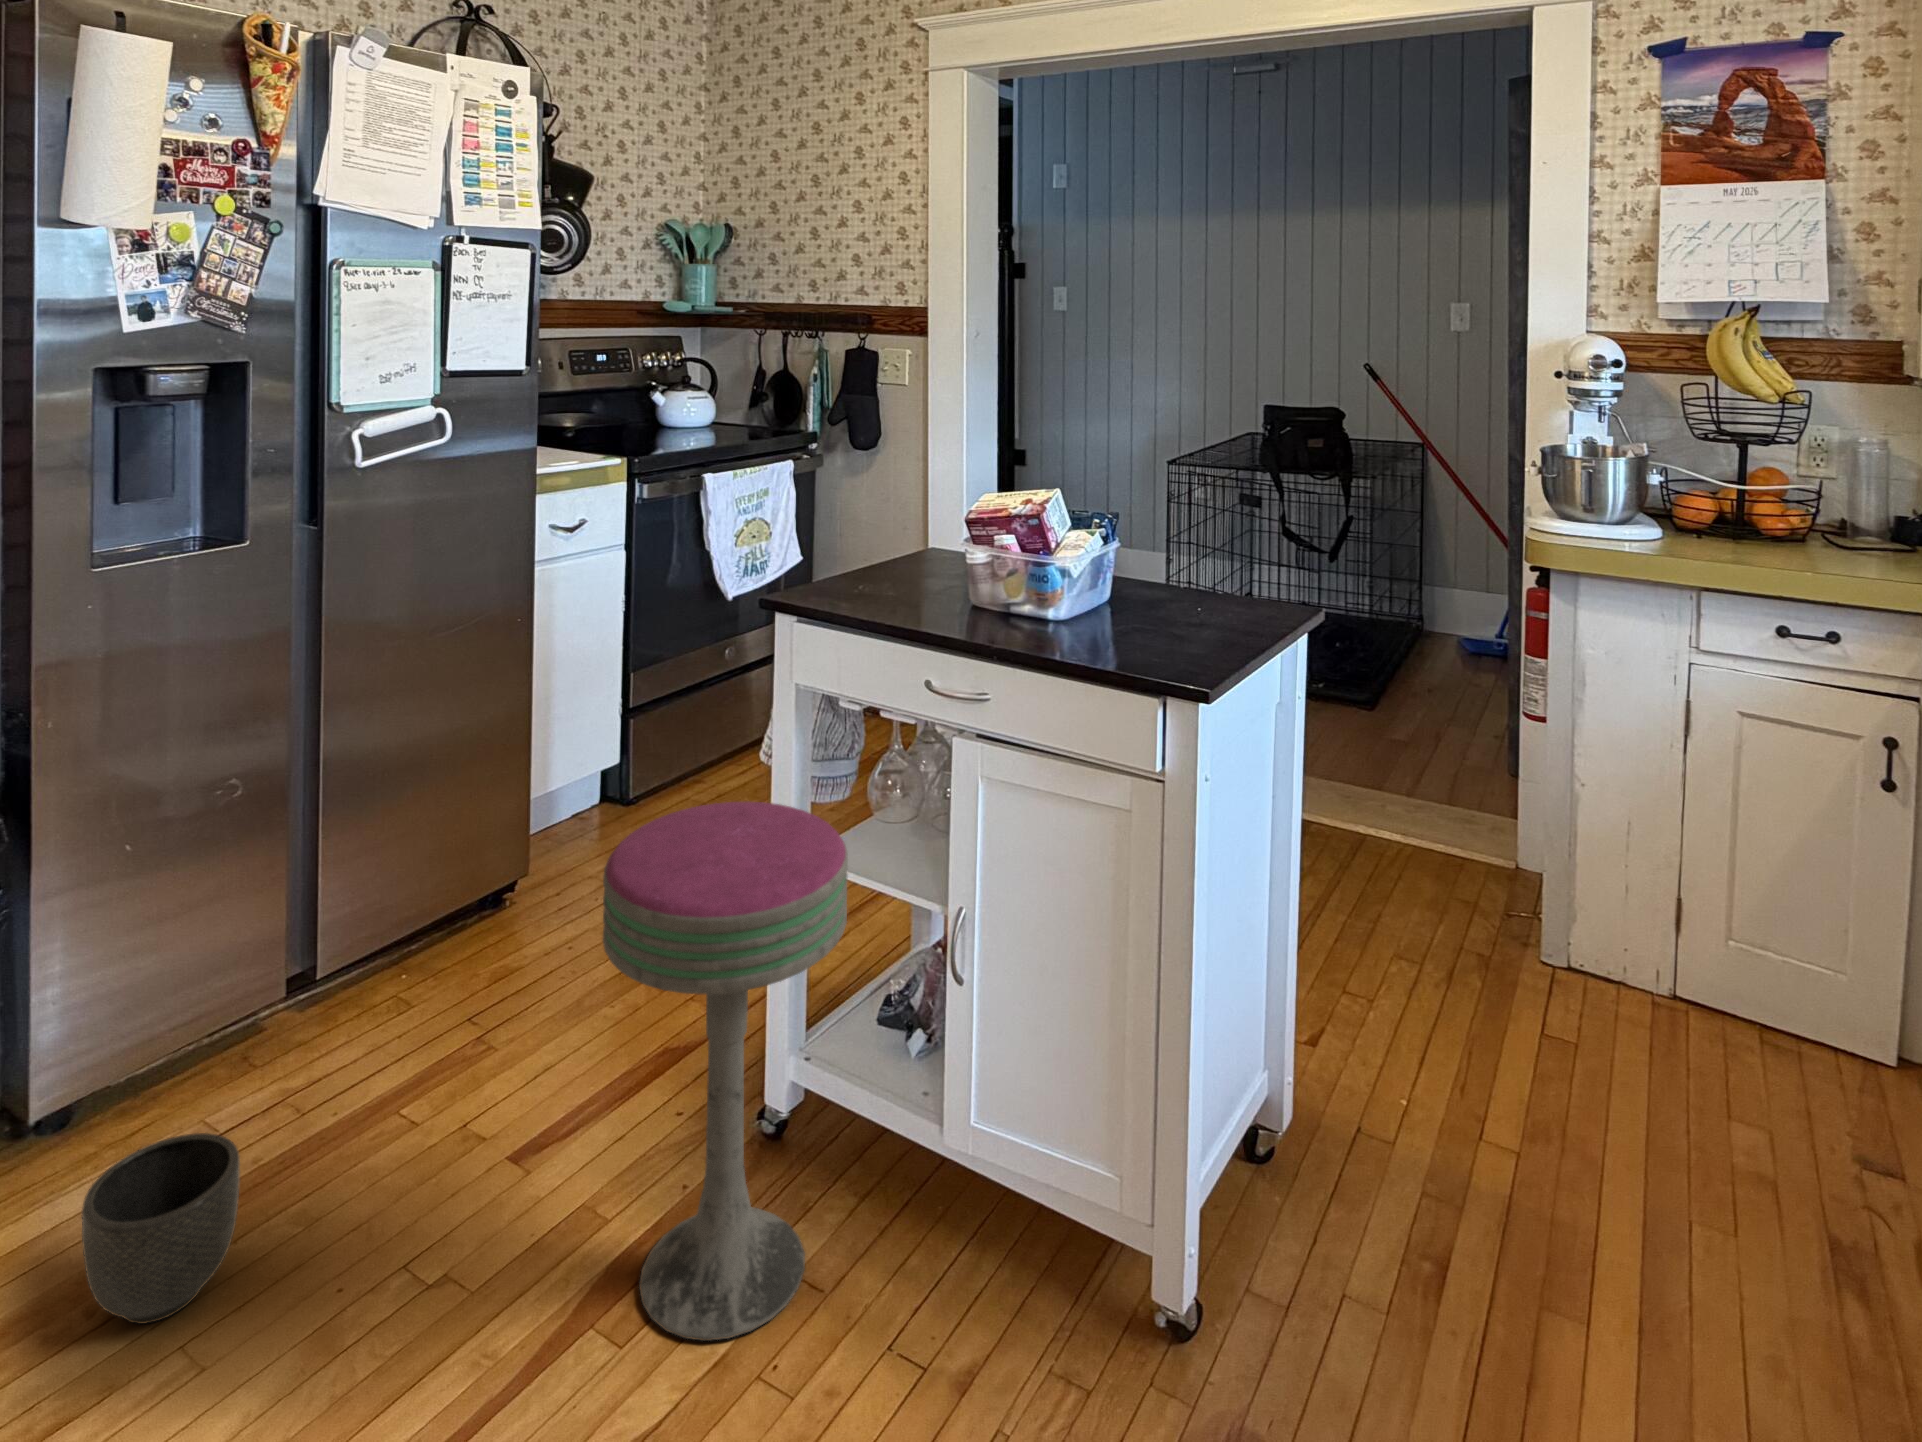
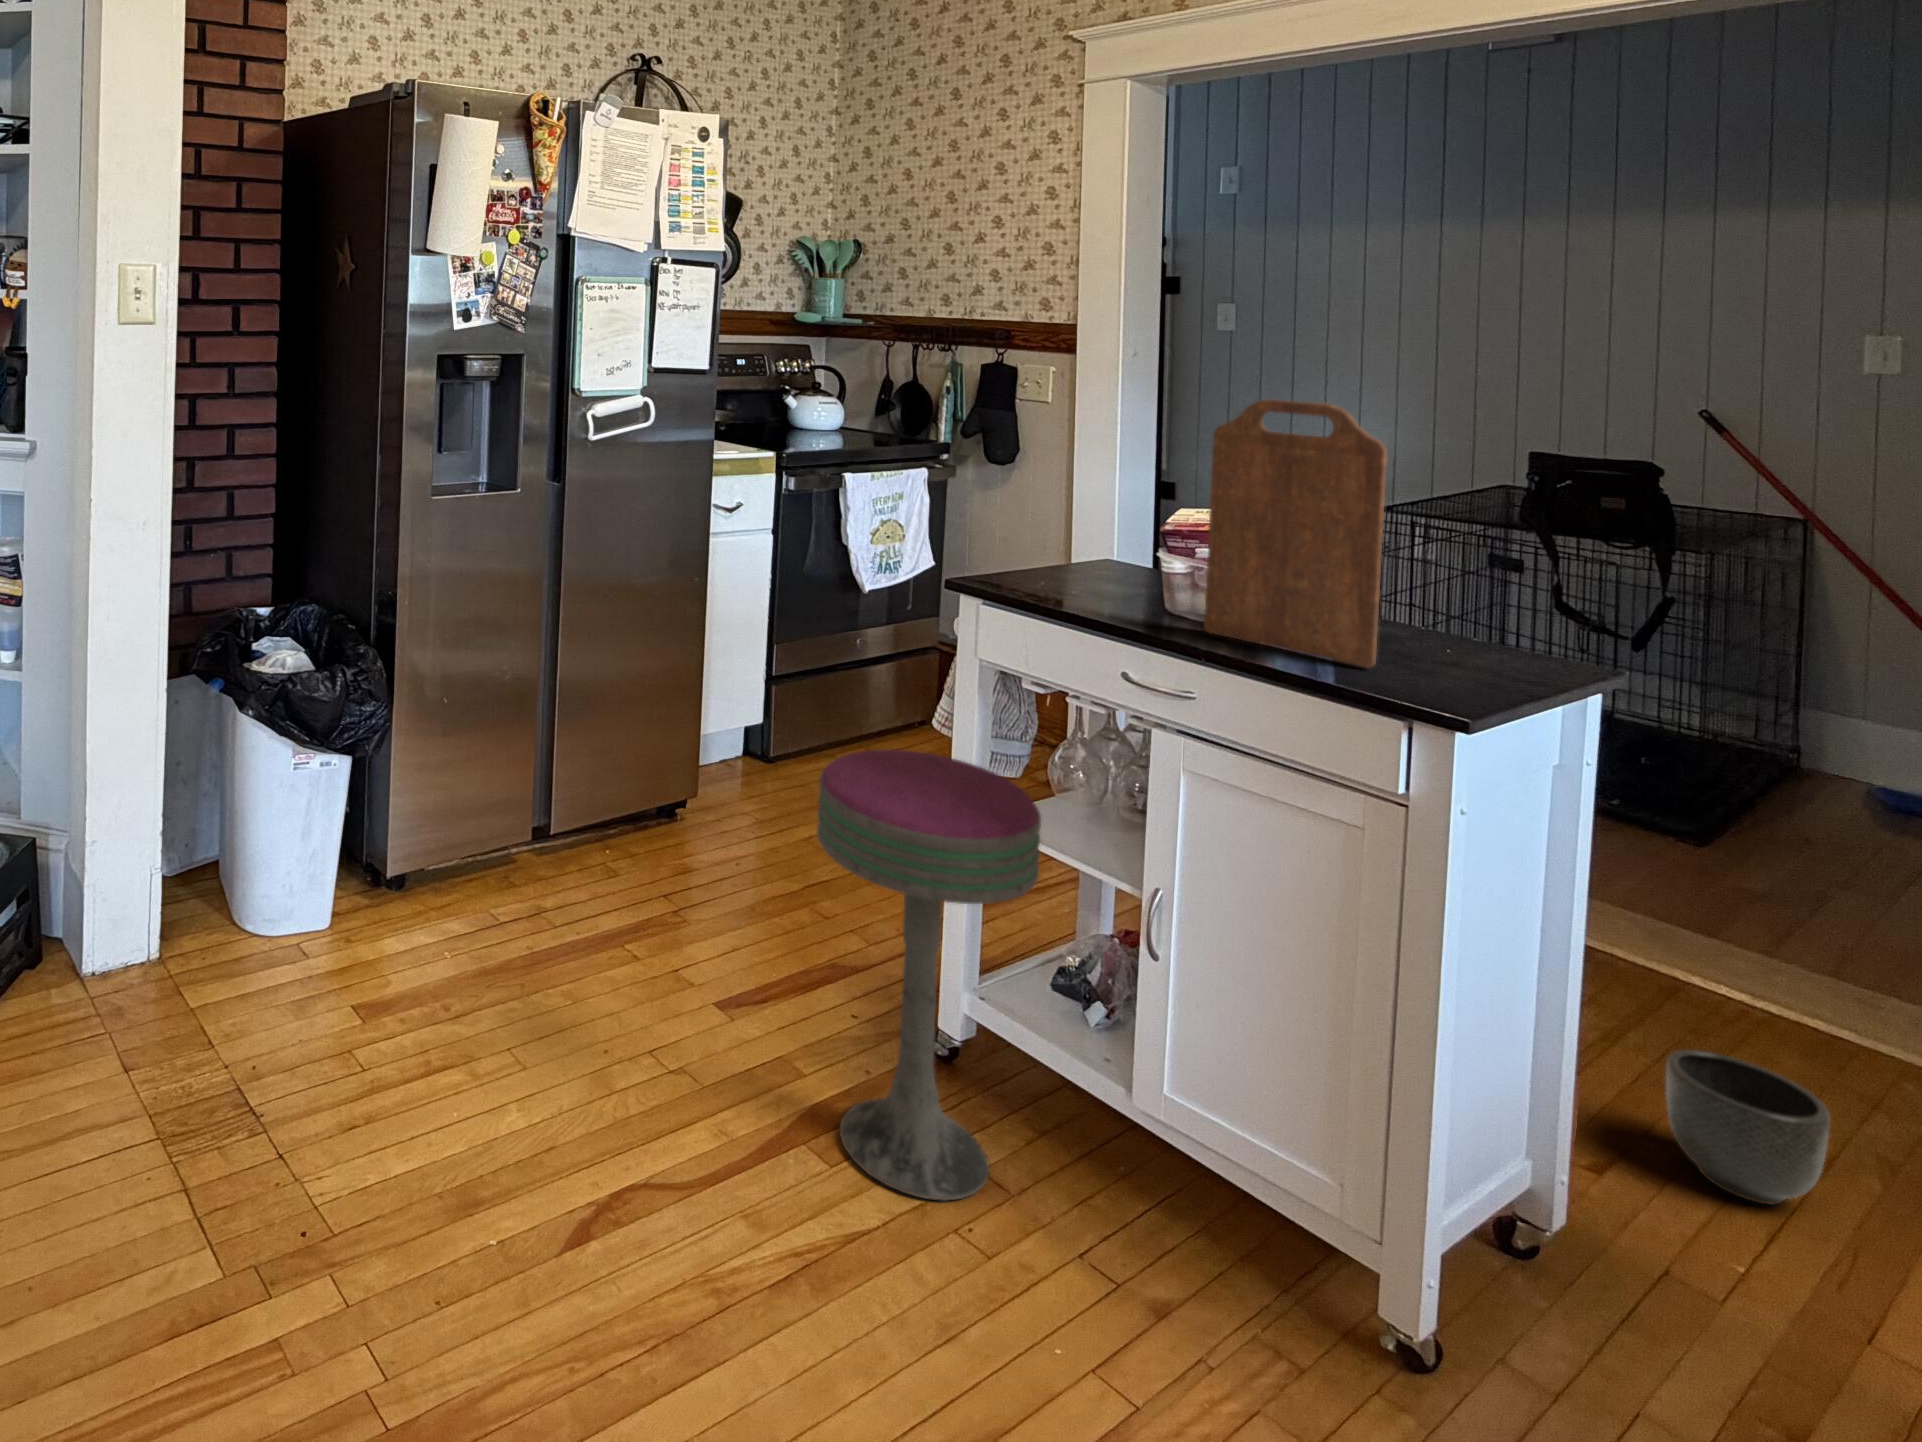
cutting board: none [999,380,1146,646] -> present [1204,399,1387,667]
planter: present [82,1133,240,1324] -> present [1666,1050,1830,1205]

